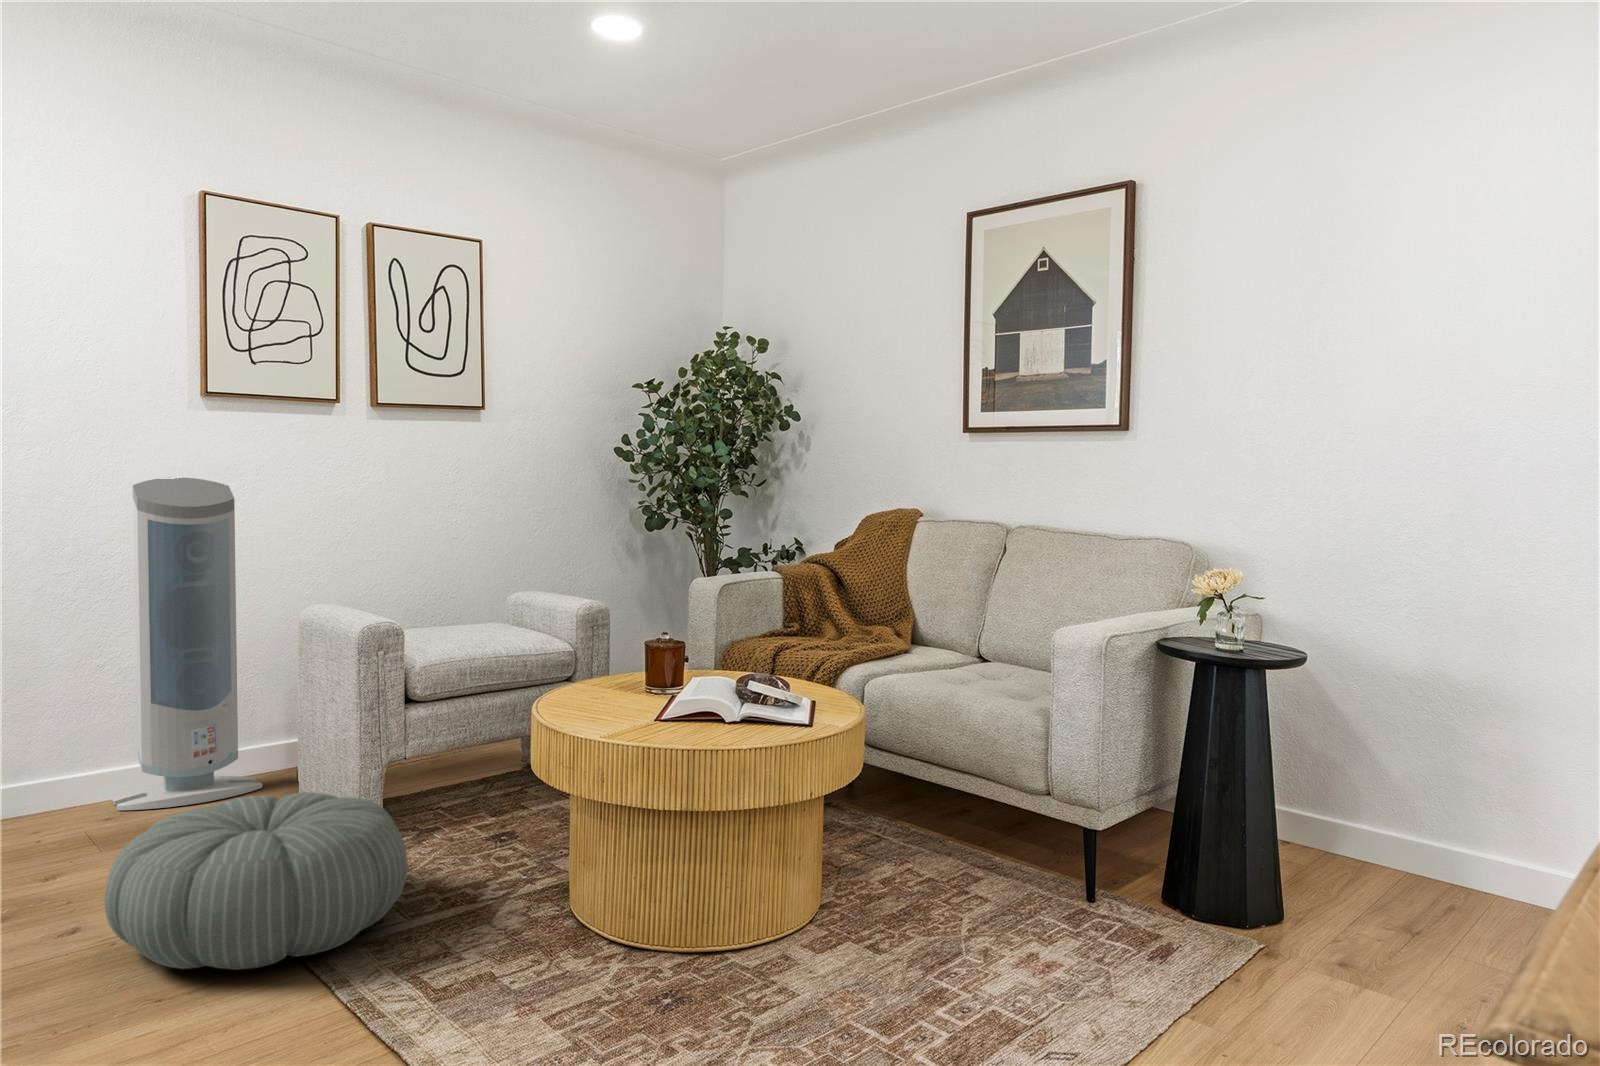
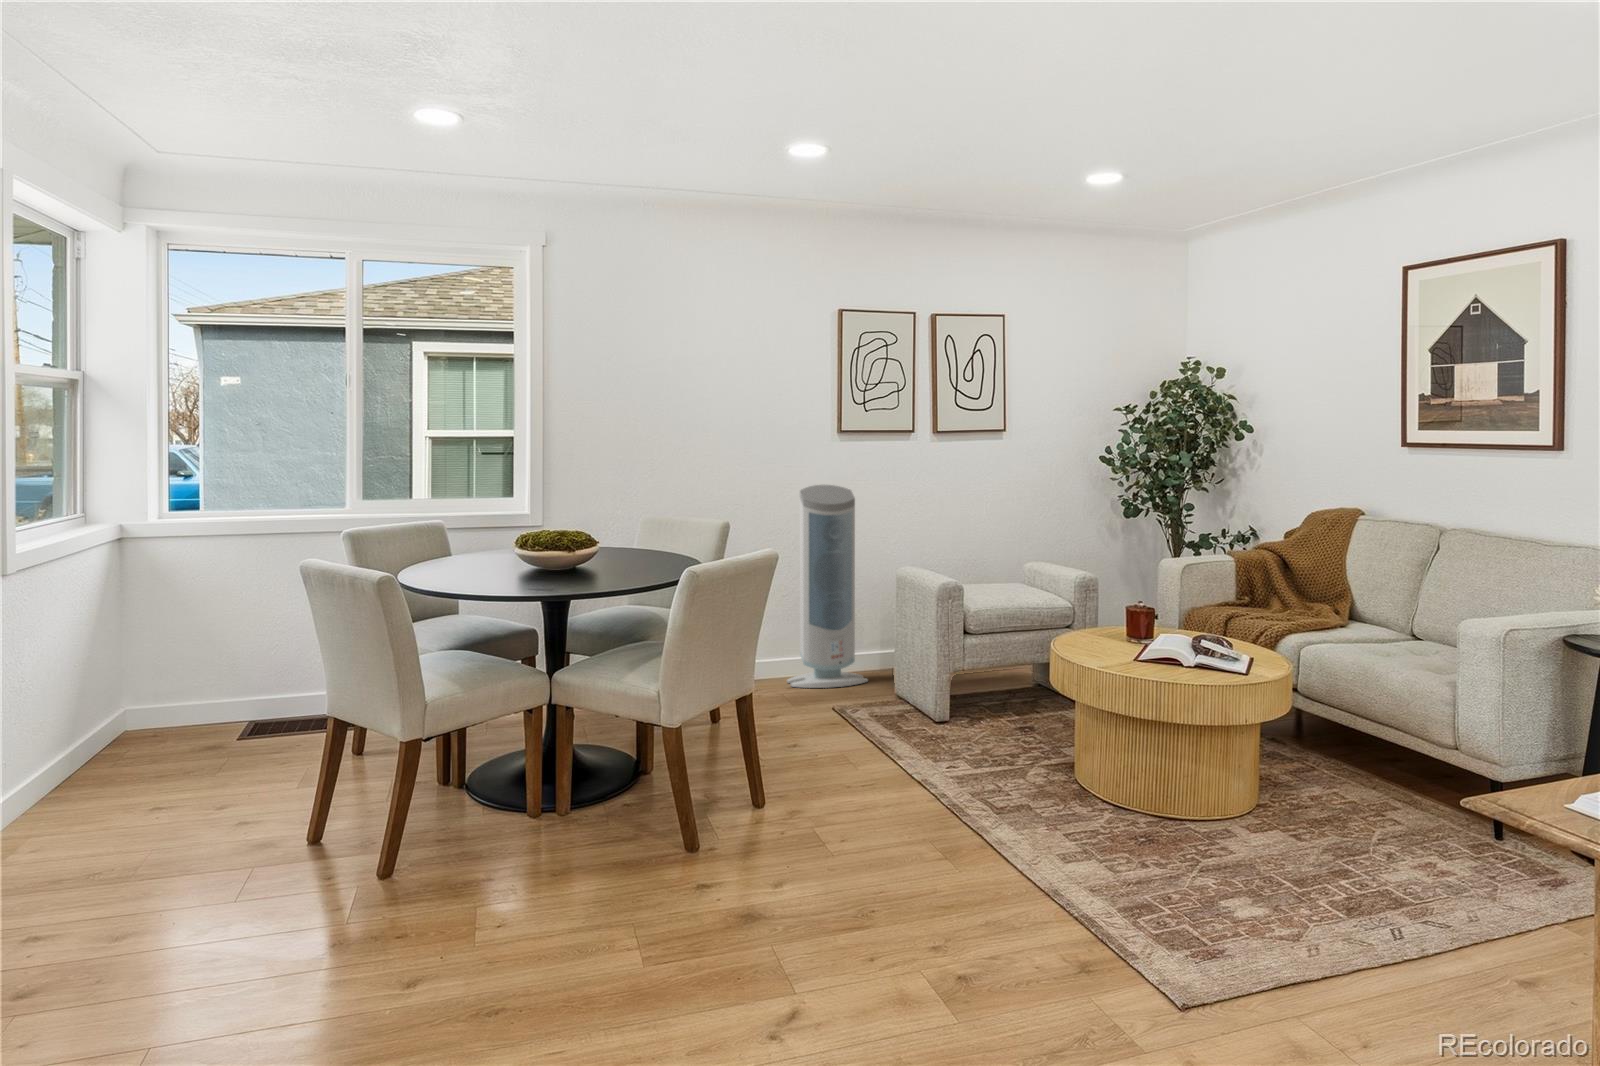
pouf: present [105,792,408,970] -> none [815,686,975,782]

